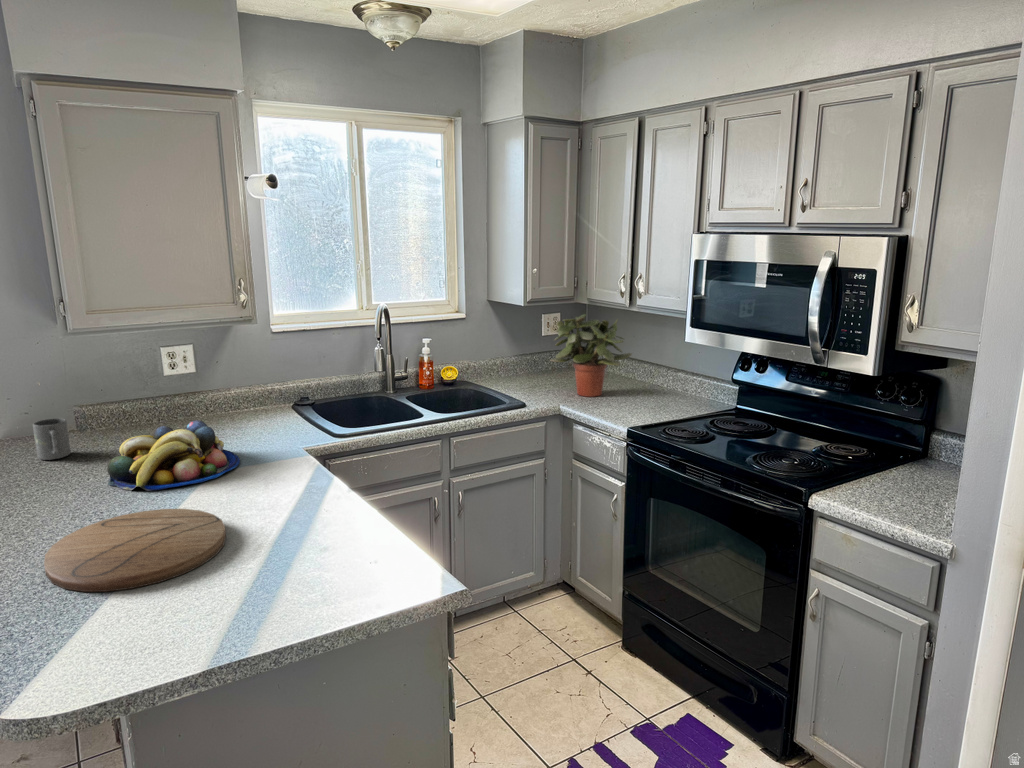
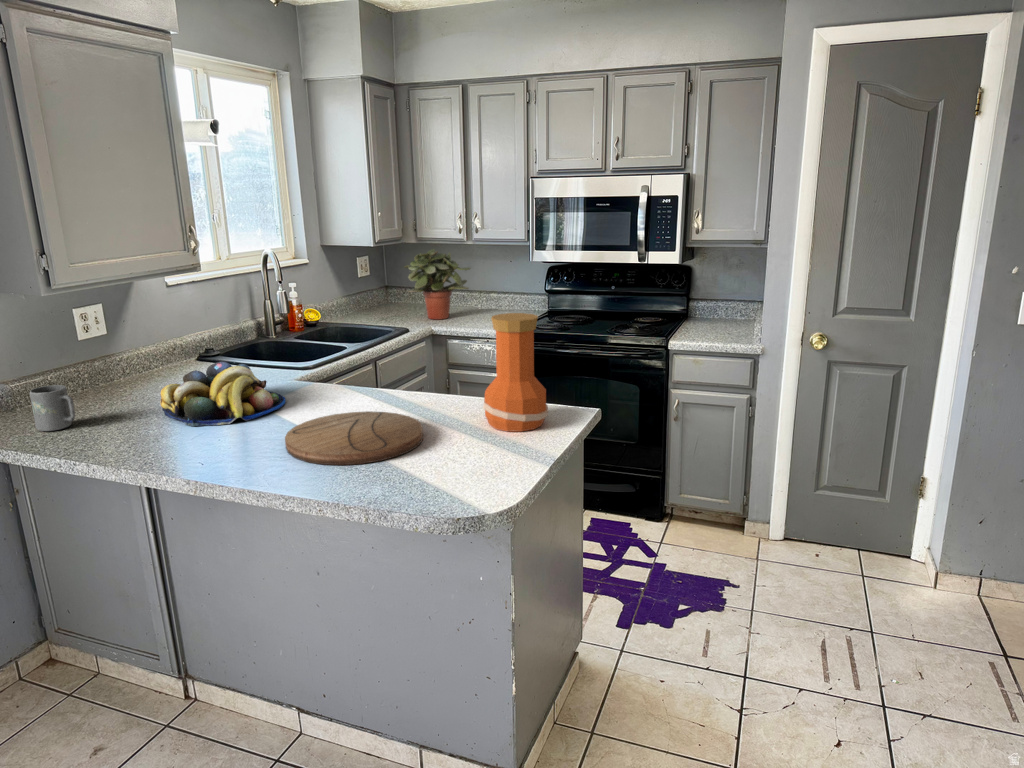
vase: none [258,433,353,605] -> present [483,313,548,432]

